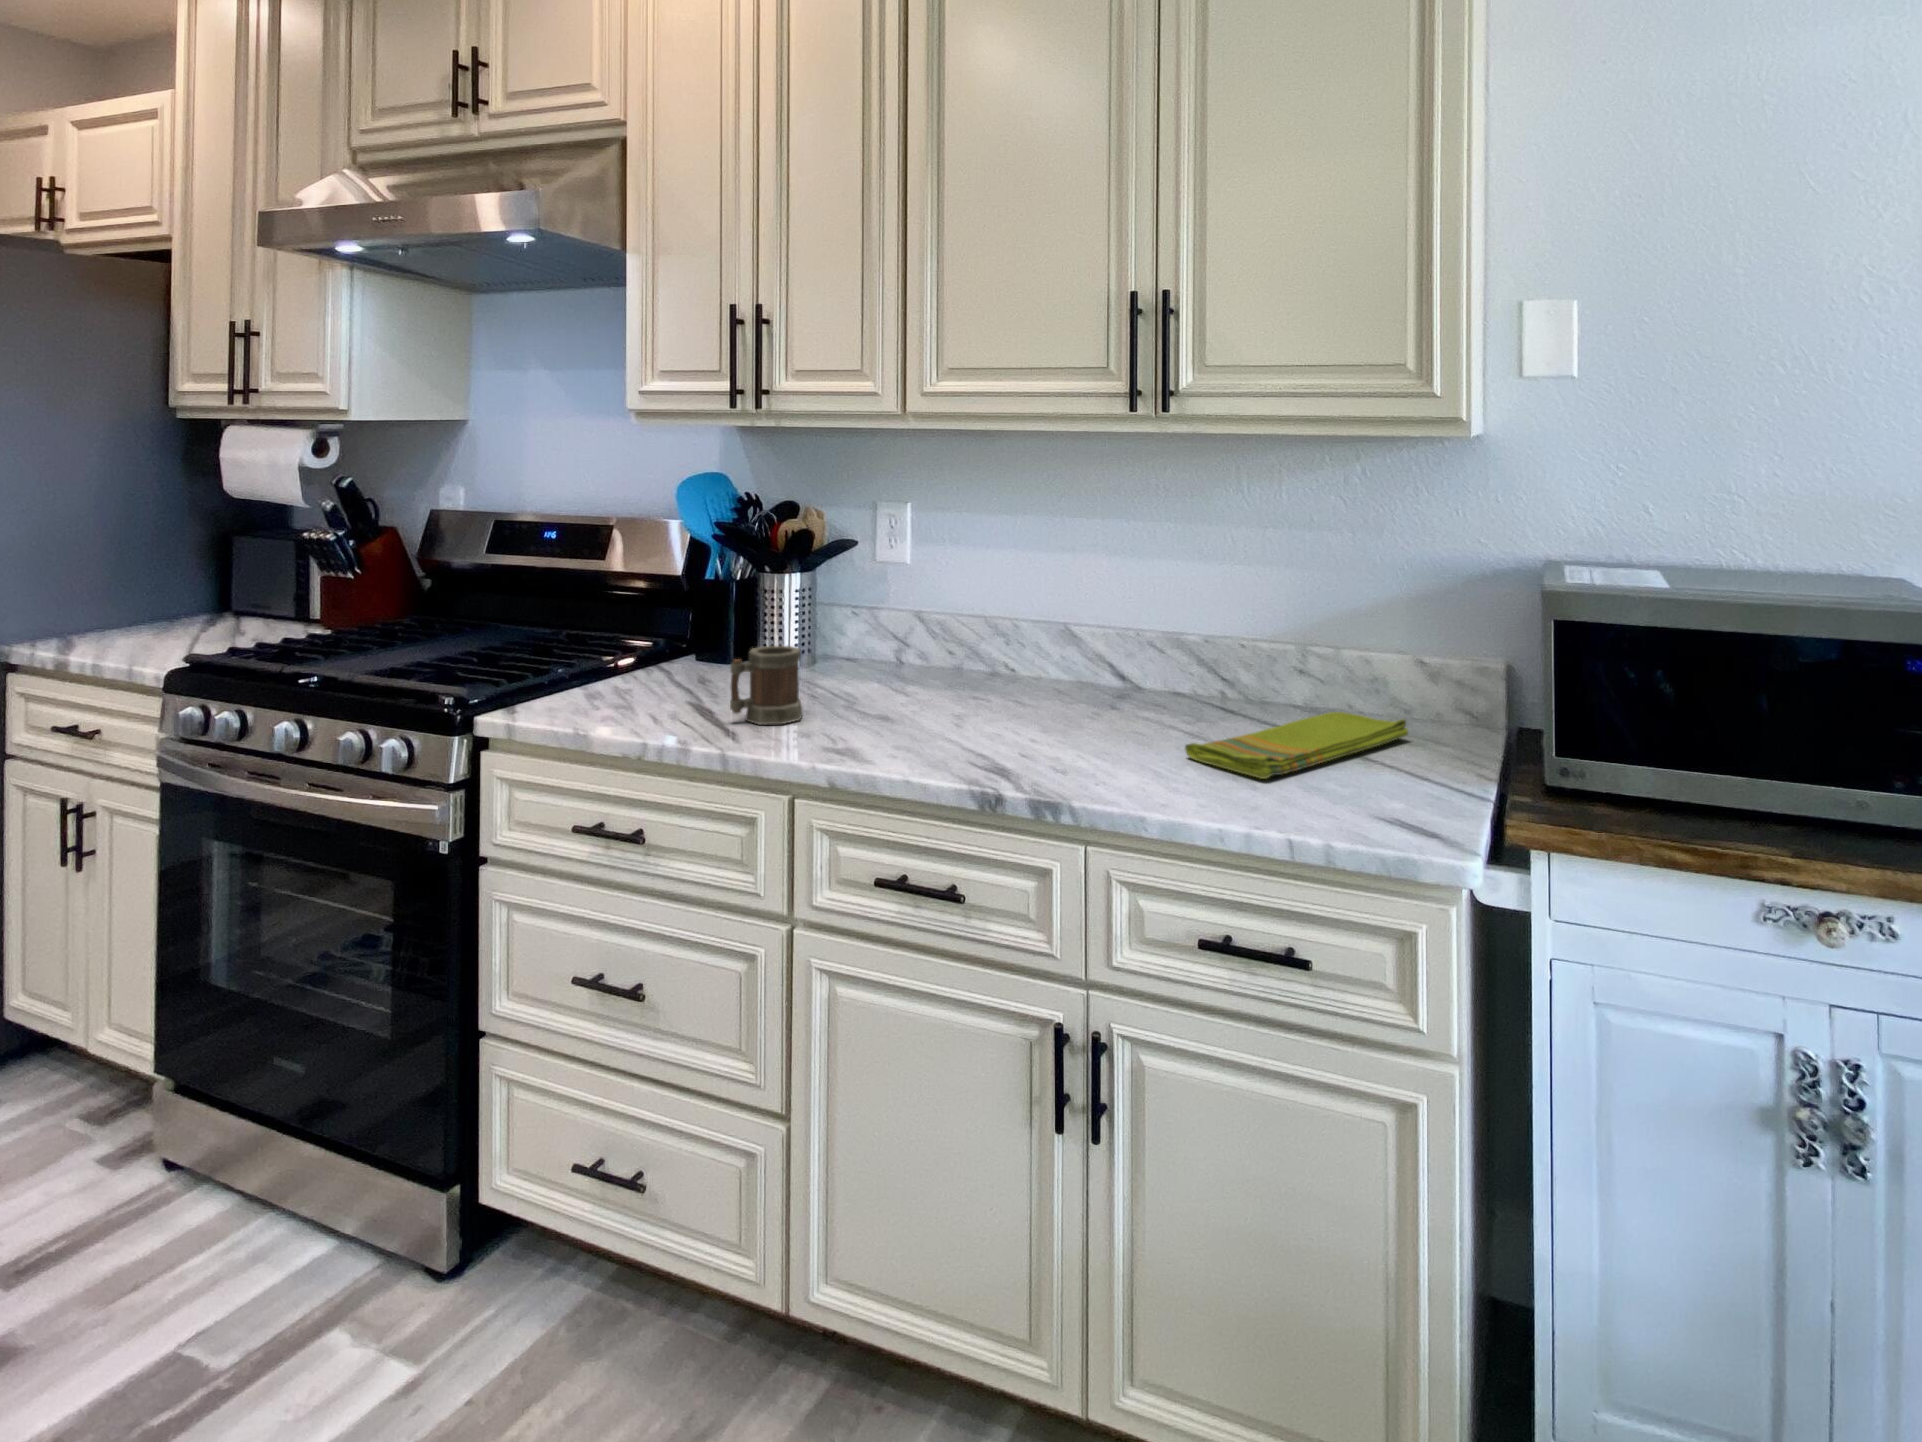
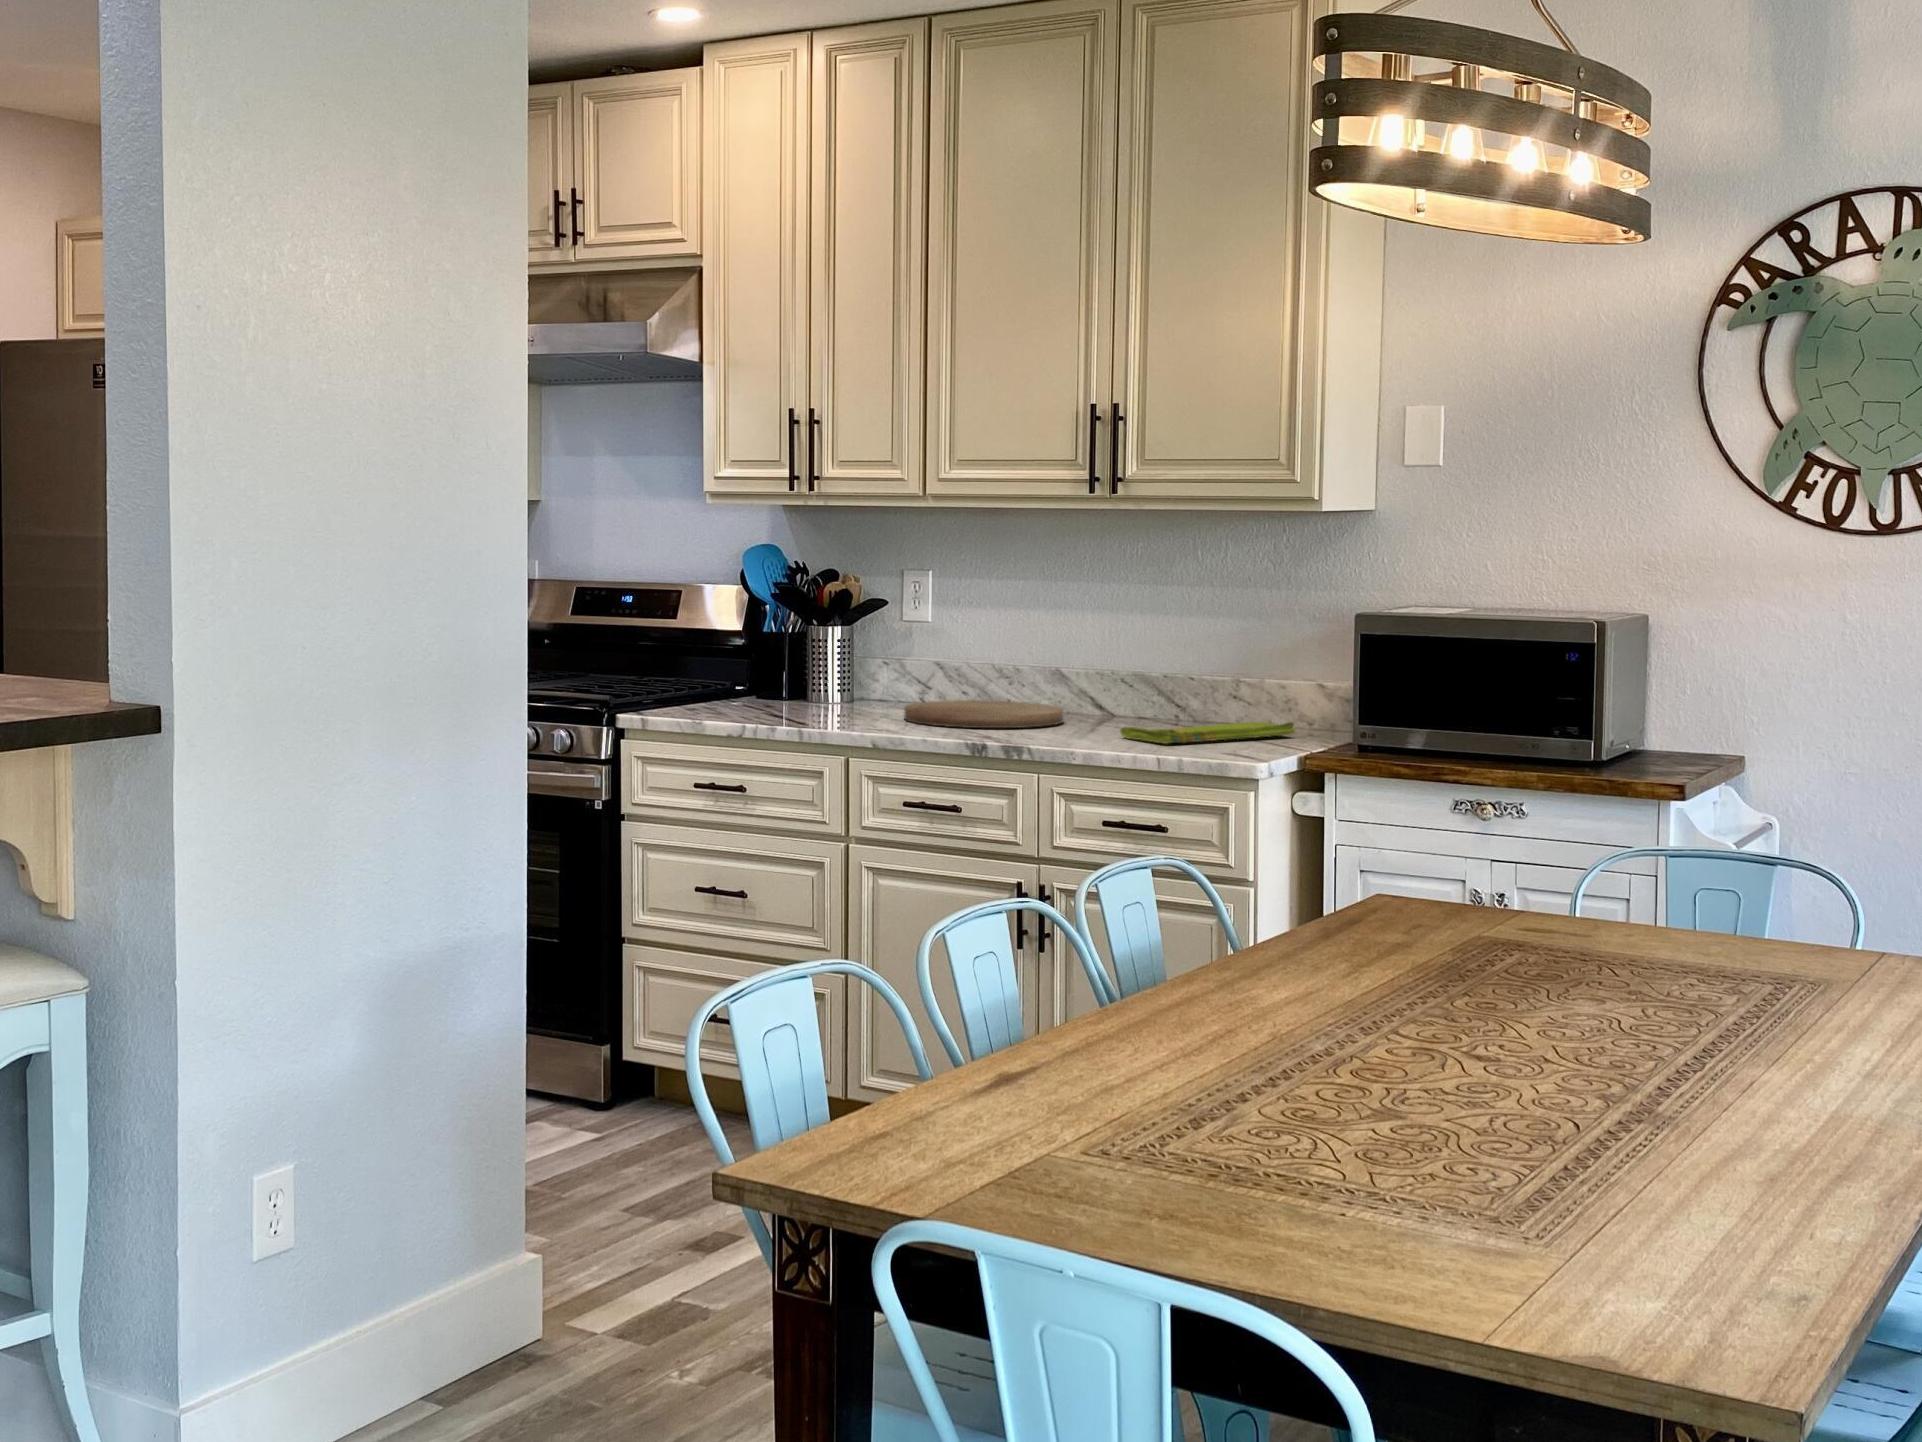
mug: present [730,646,803,724] -> none [798,667,850,719]
cutting board: none [877,674,1089,740] -> present [904,700,1063,728]

